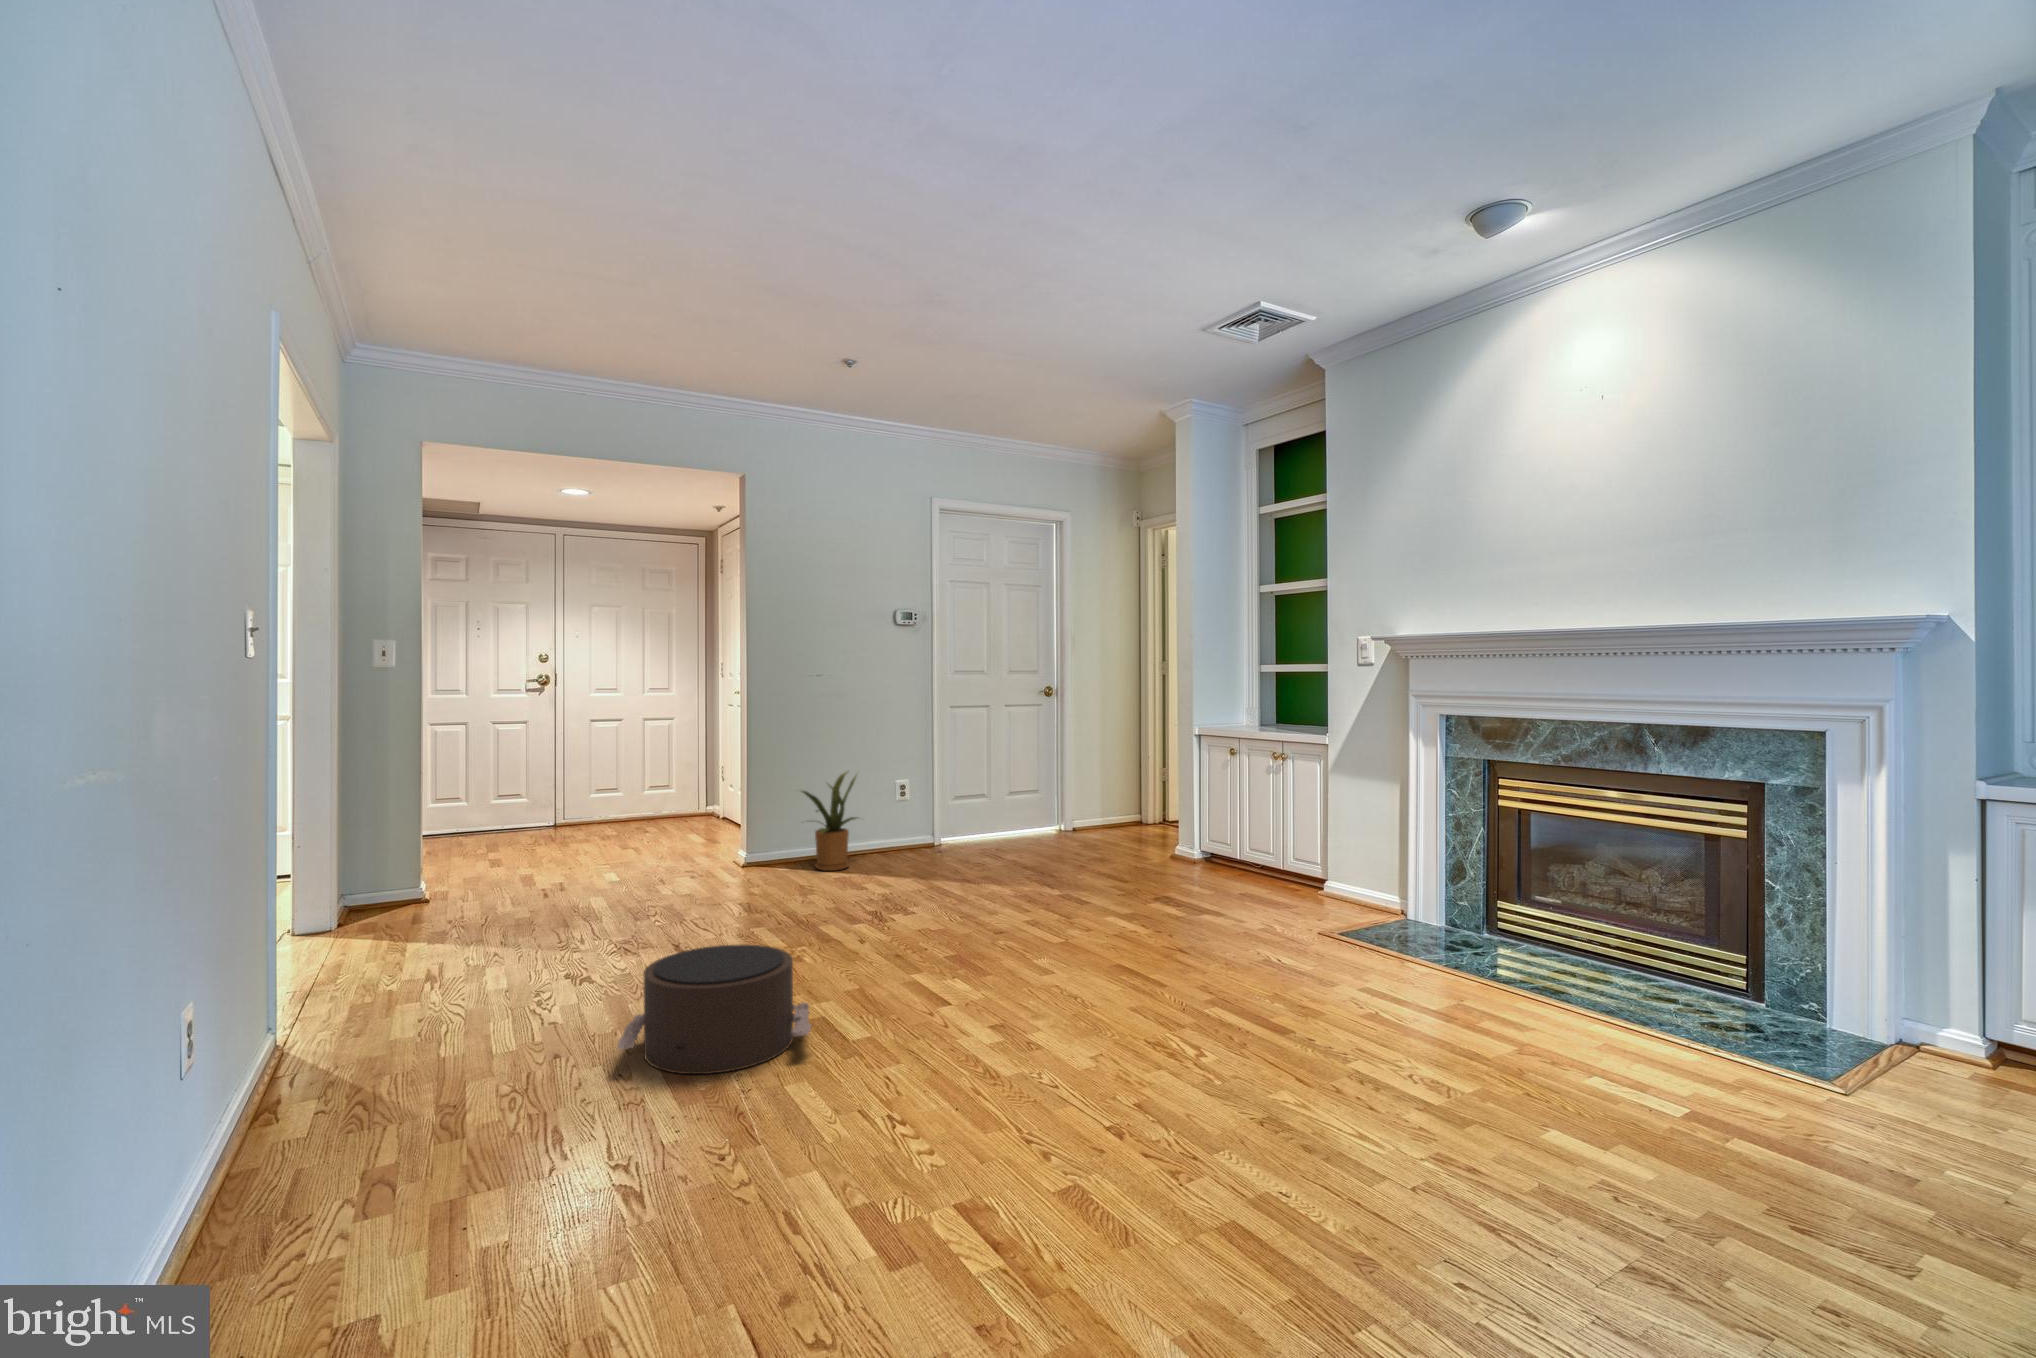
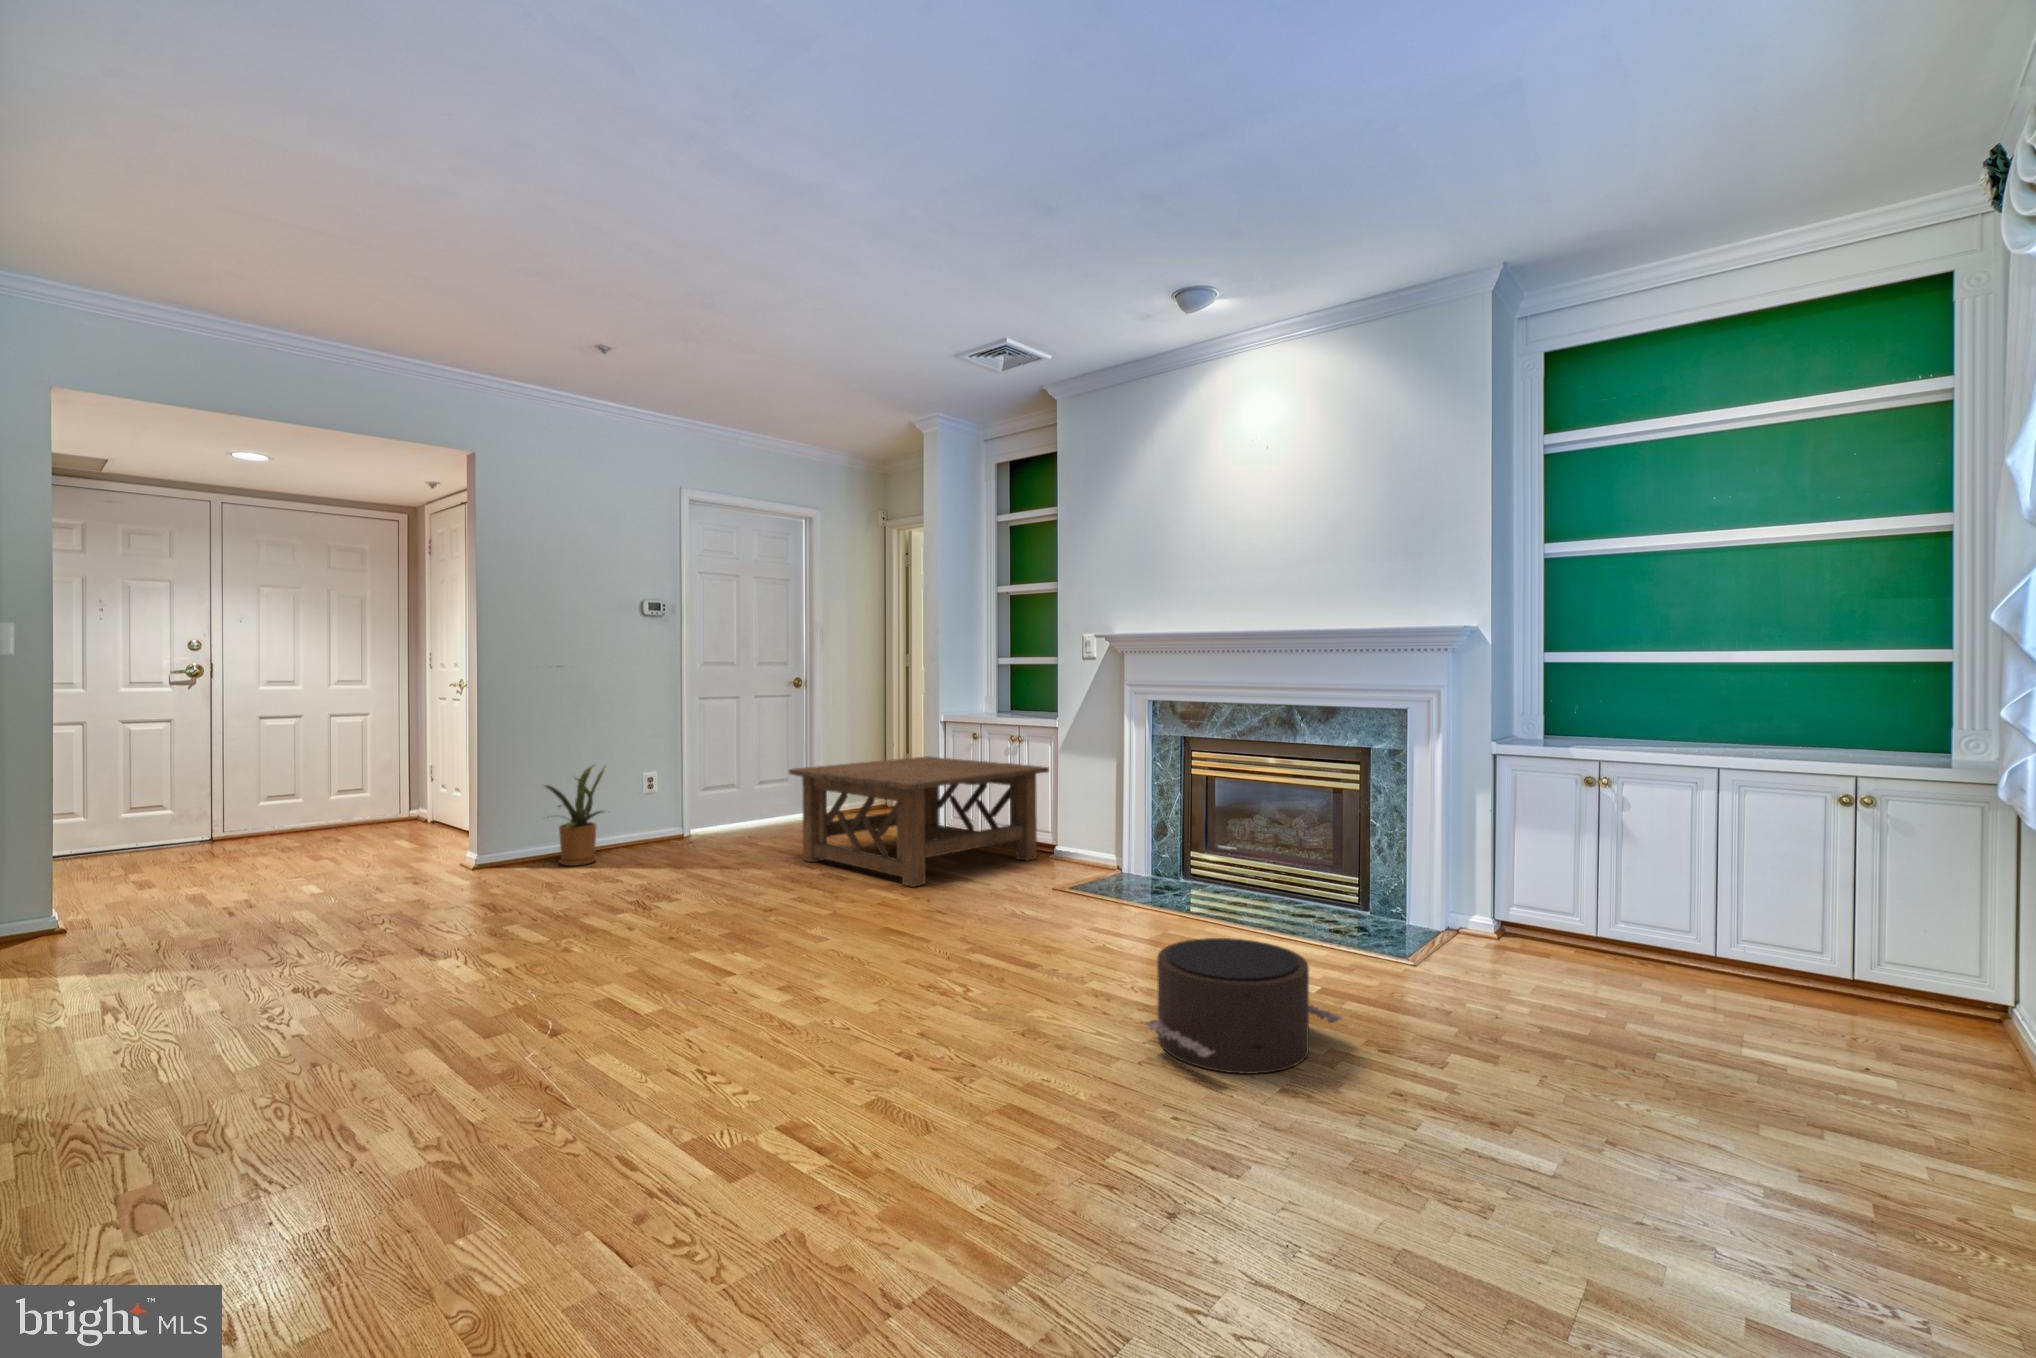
coffee table: none [1031,772,1322,920] -> present [789,756,1049,887]
pouf: present [618,945,812,1074] -> present [1146,938,1342,1074]

